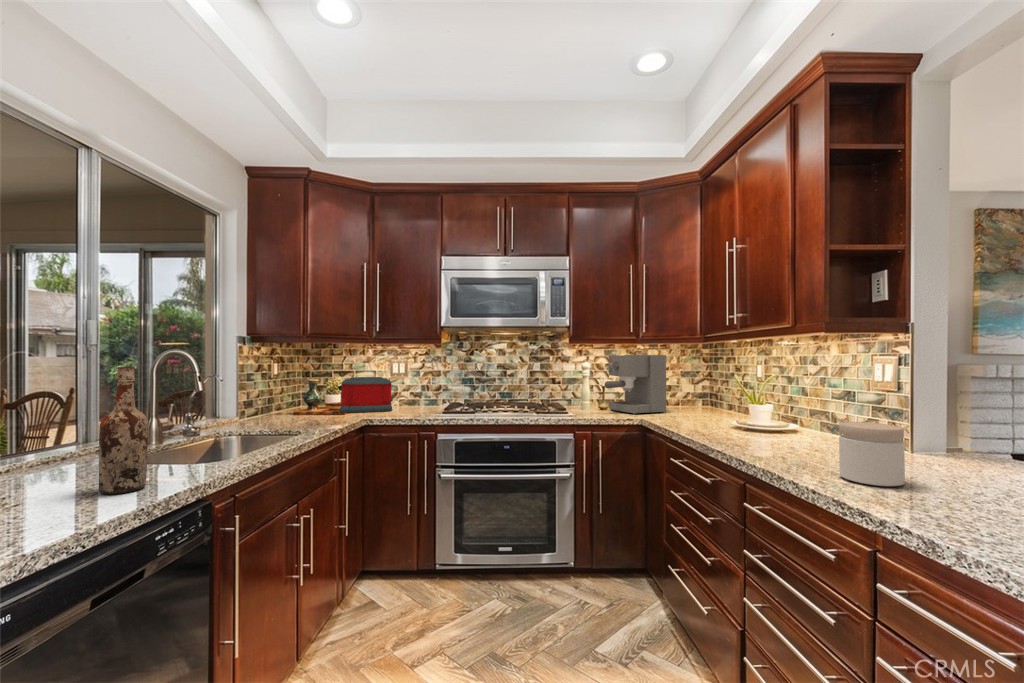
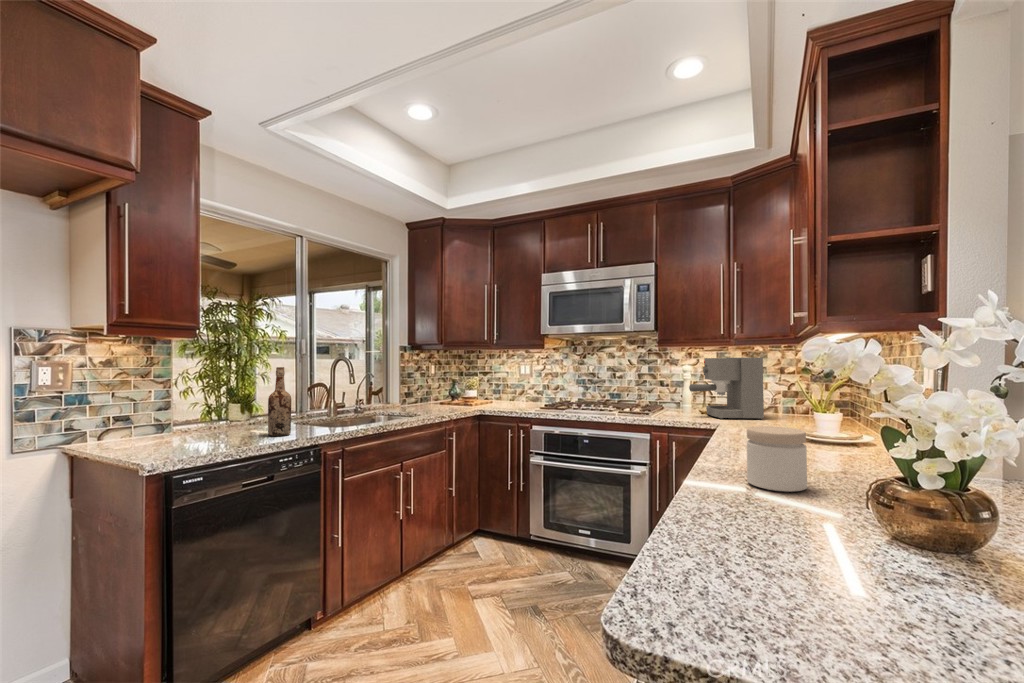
toaster: present [338,377,393,413] -> none [469,377,512,405]

